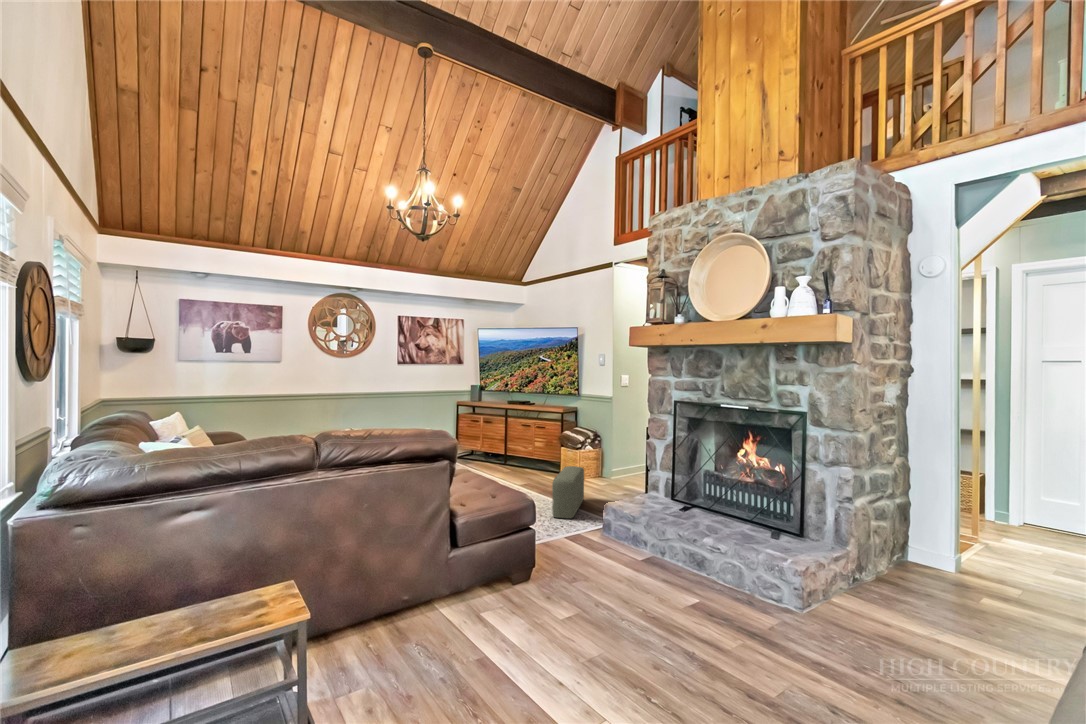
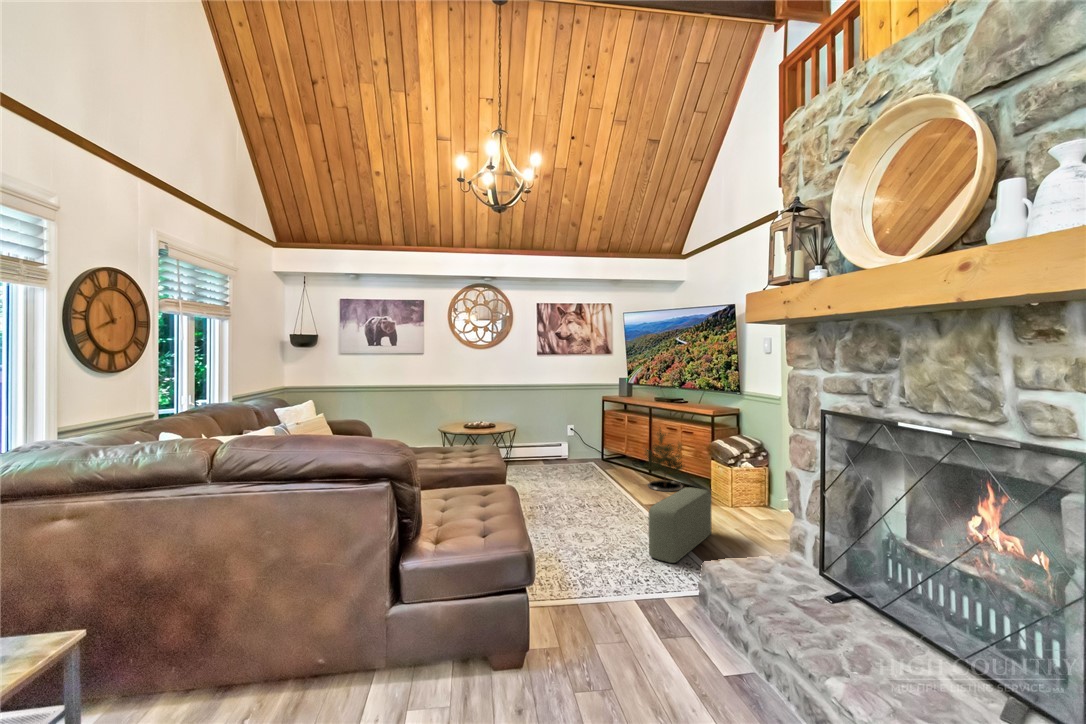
potted tree: none [511,424,545,477] -> present [645,428,683,491]

